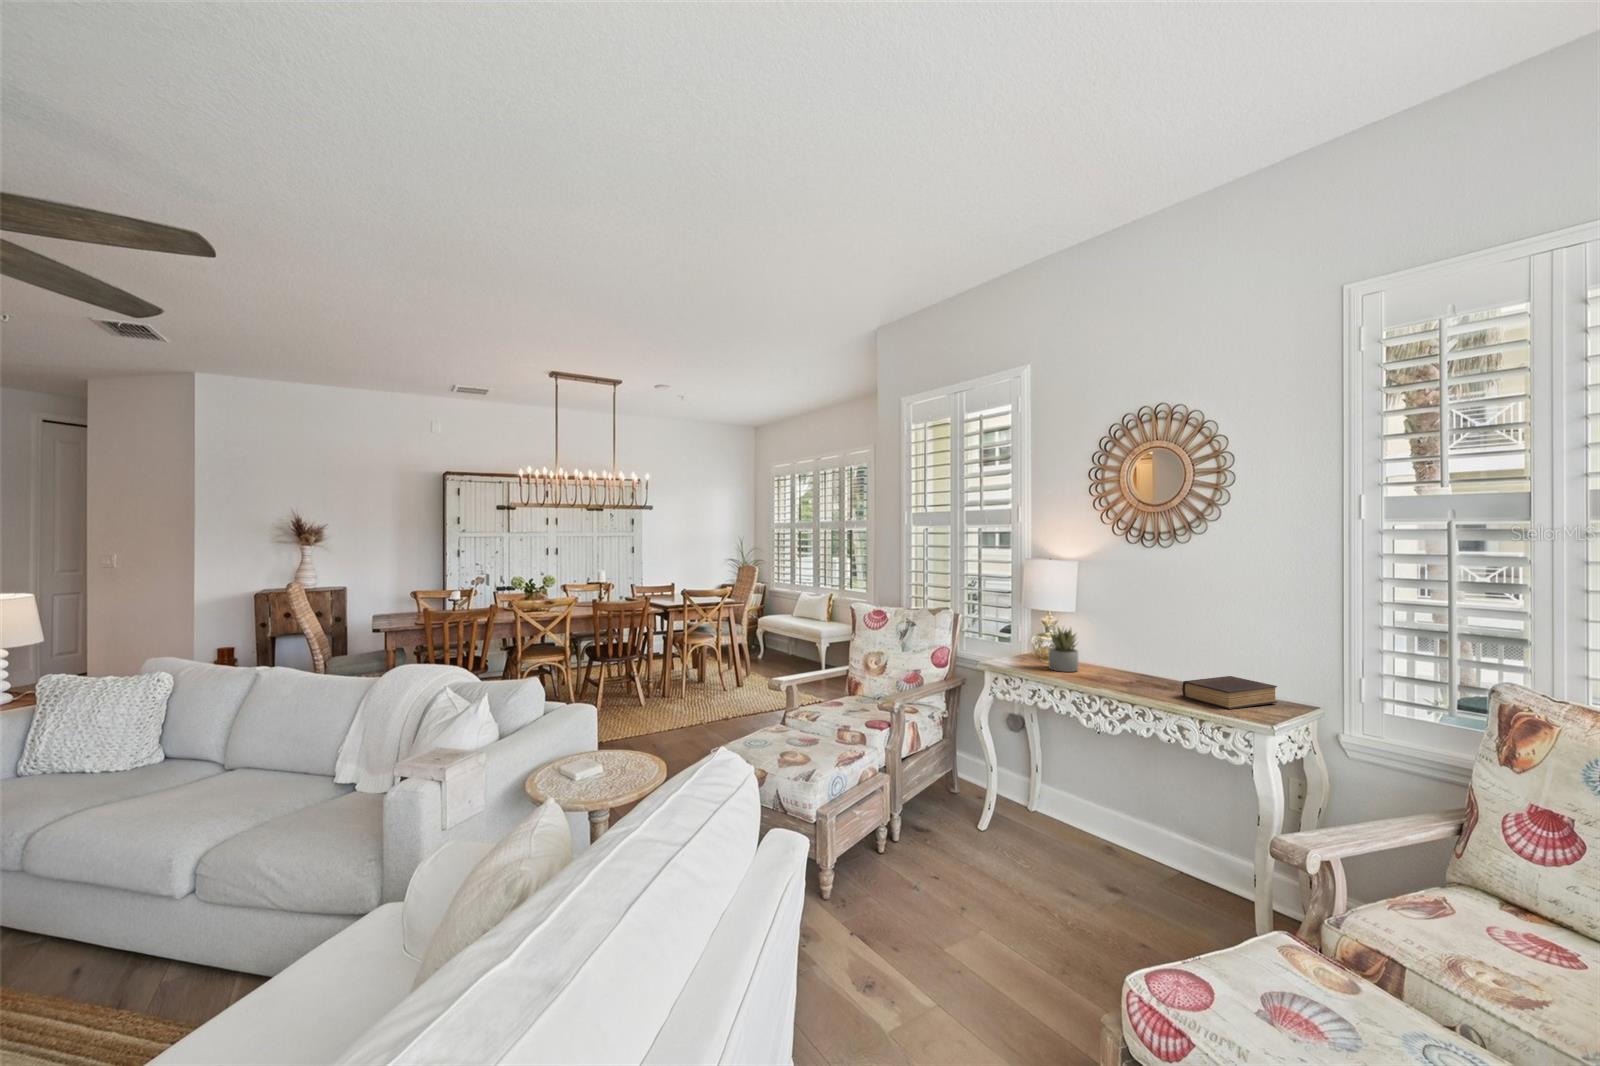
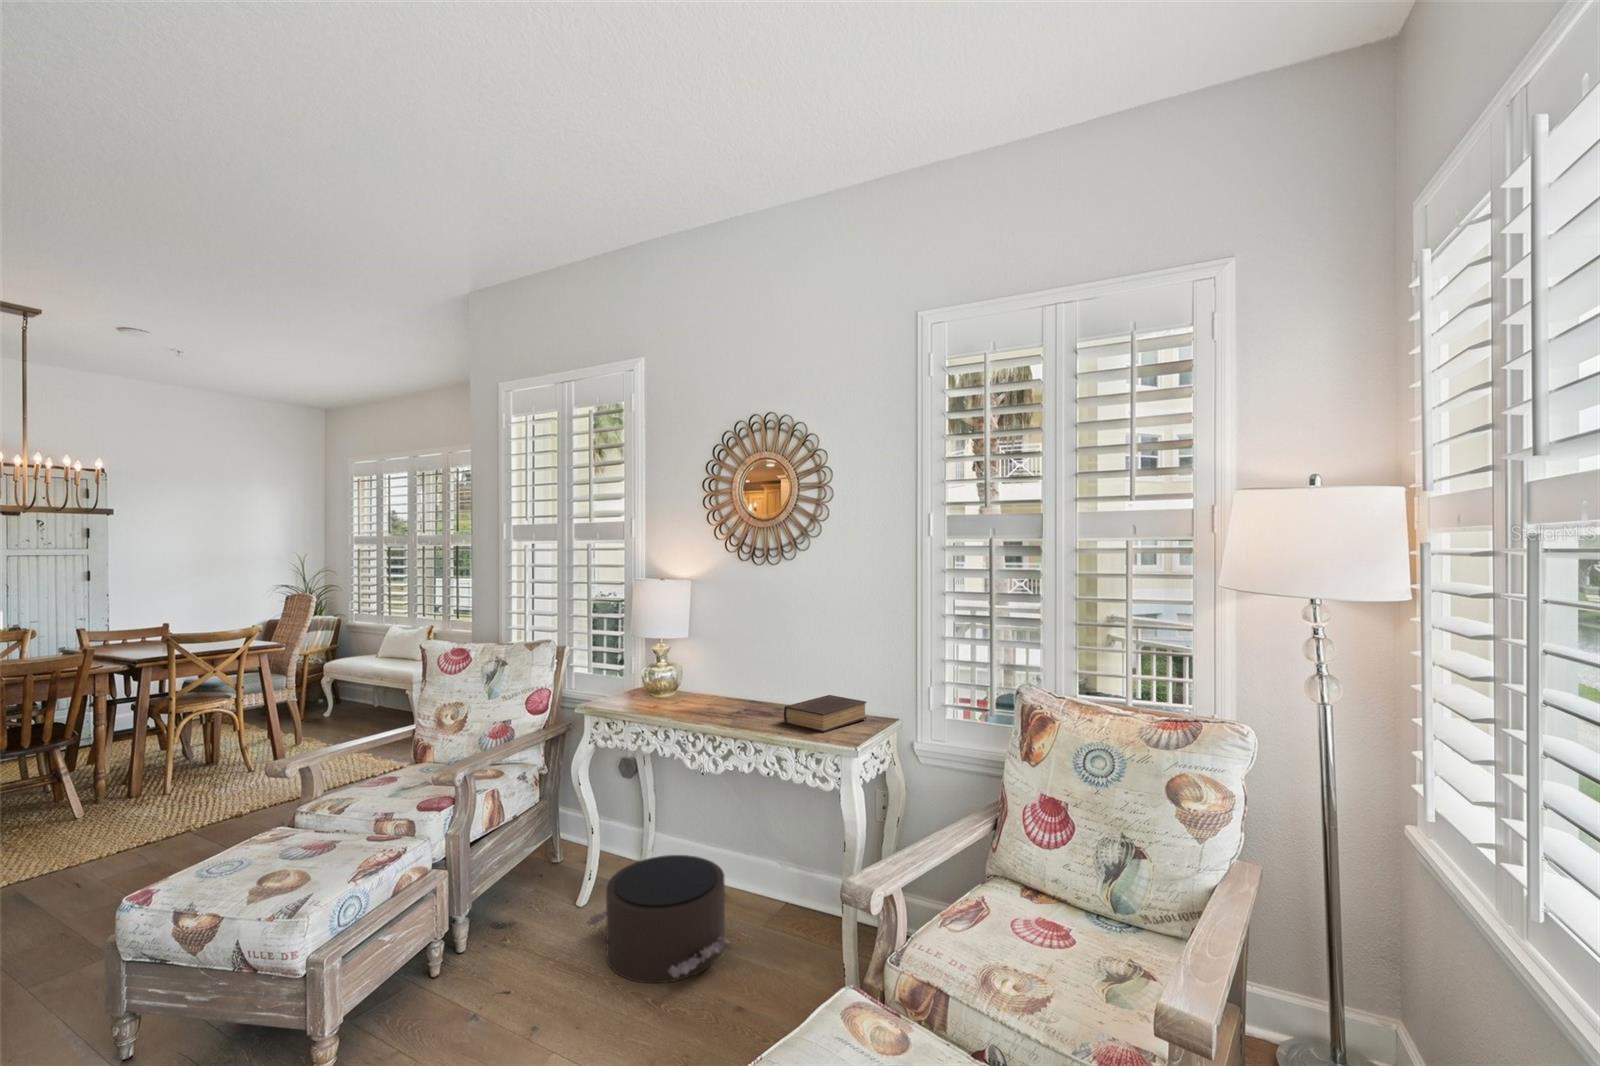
succulent plant: present [1049,627,1078,672] -> none [654,653,689,707]
pouf: none [992,799,1129,905] -> present [586,855,730,983]

